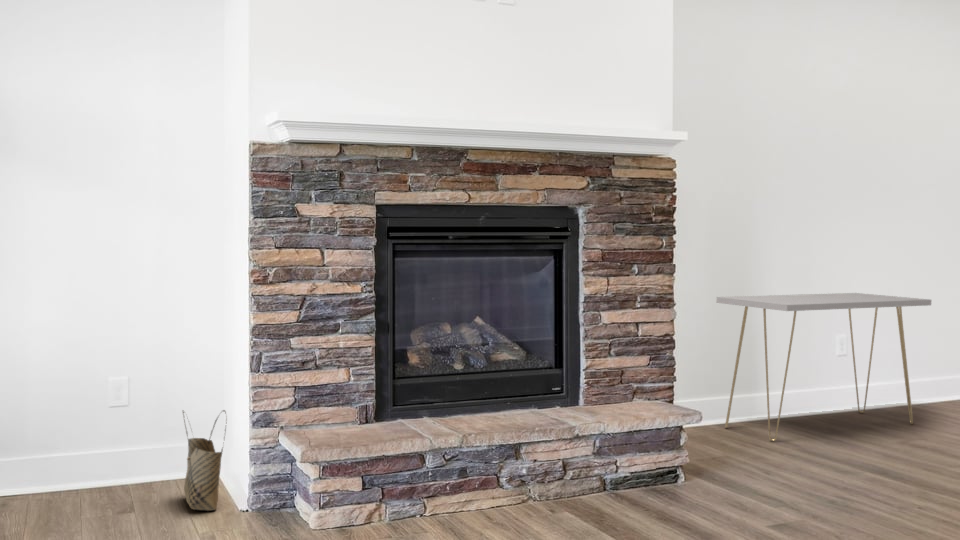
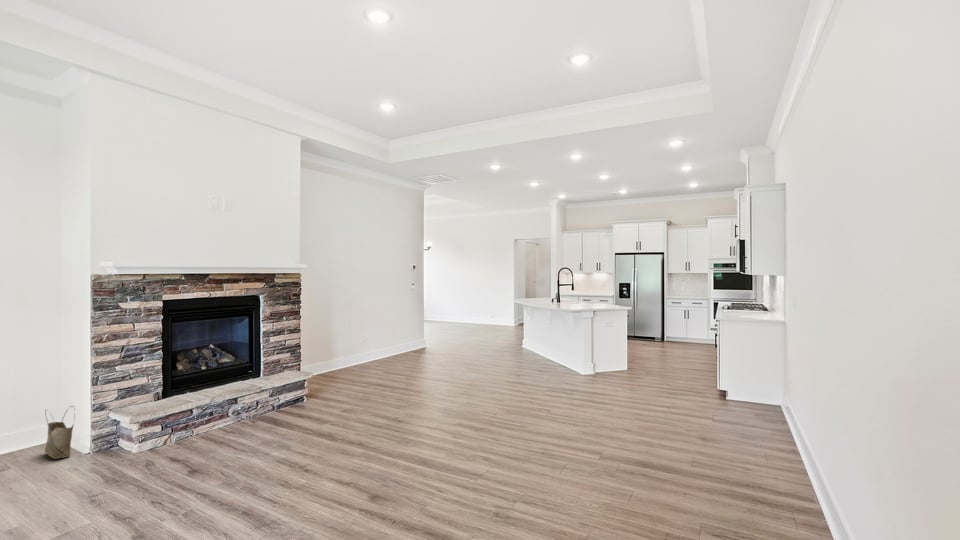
console table: present [716,293,931,441] -> none [317,317,397,380]

